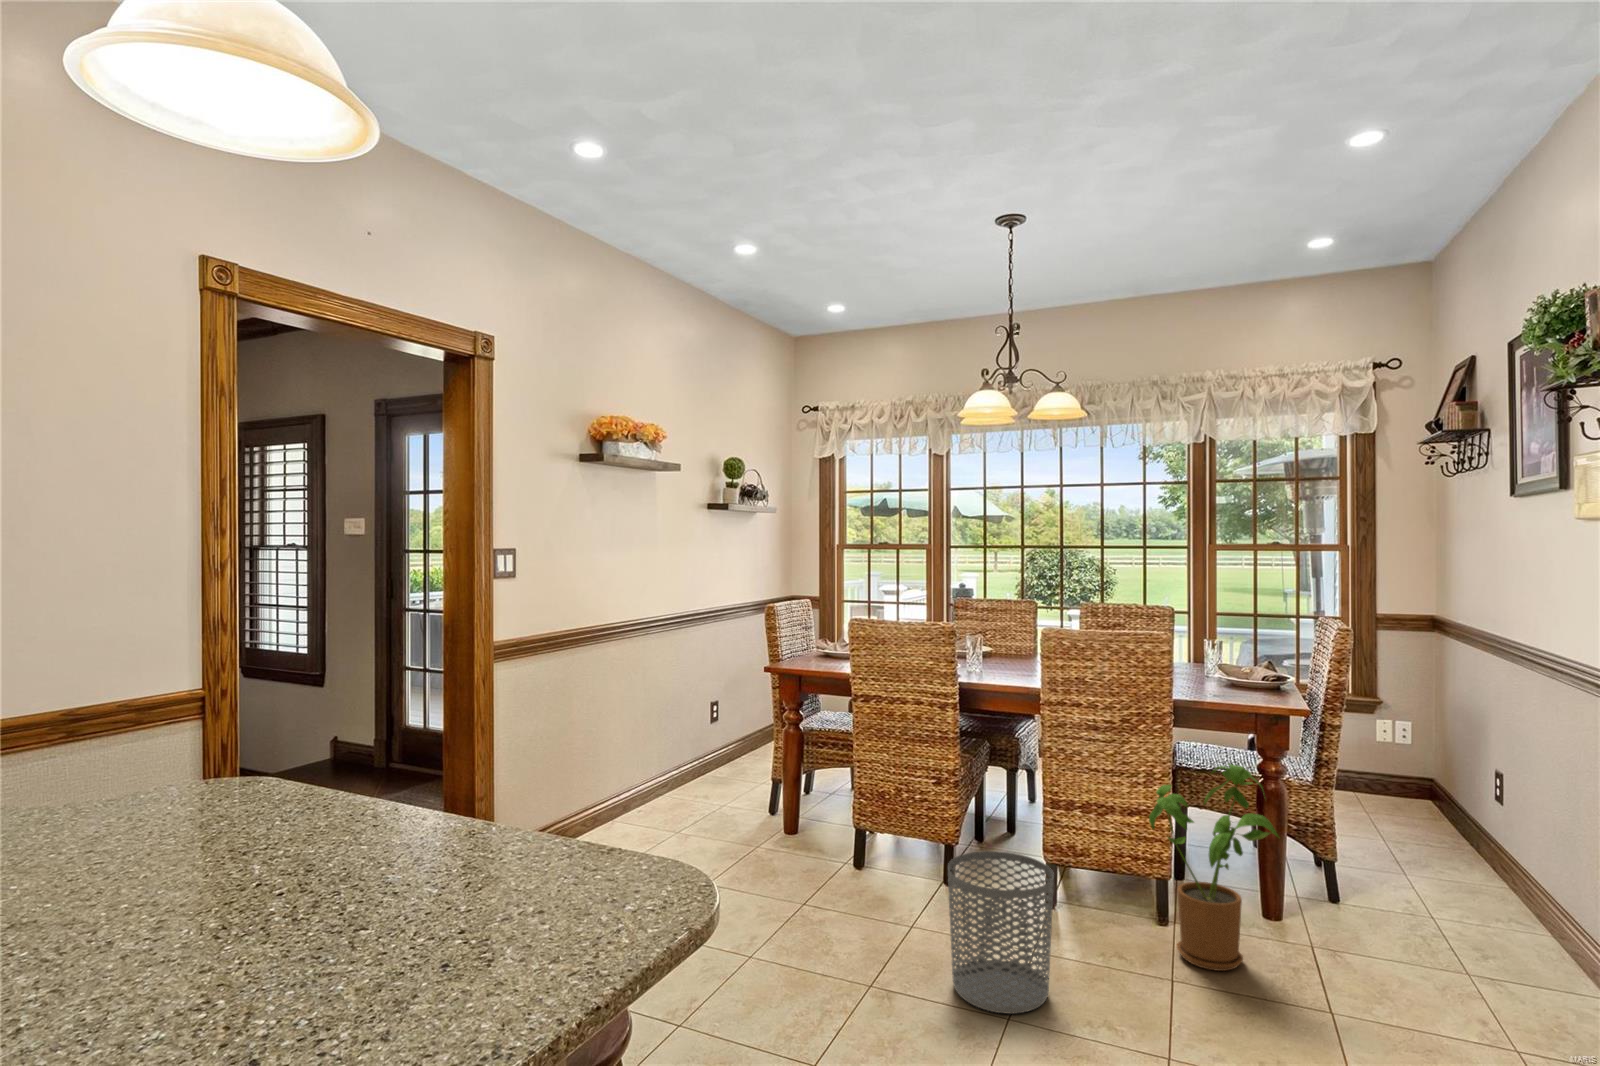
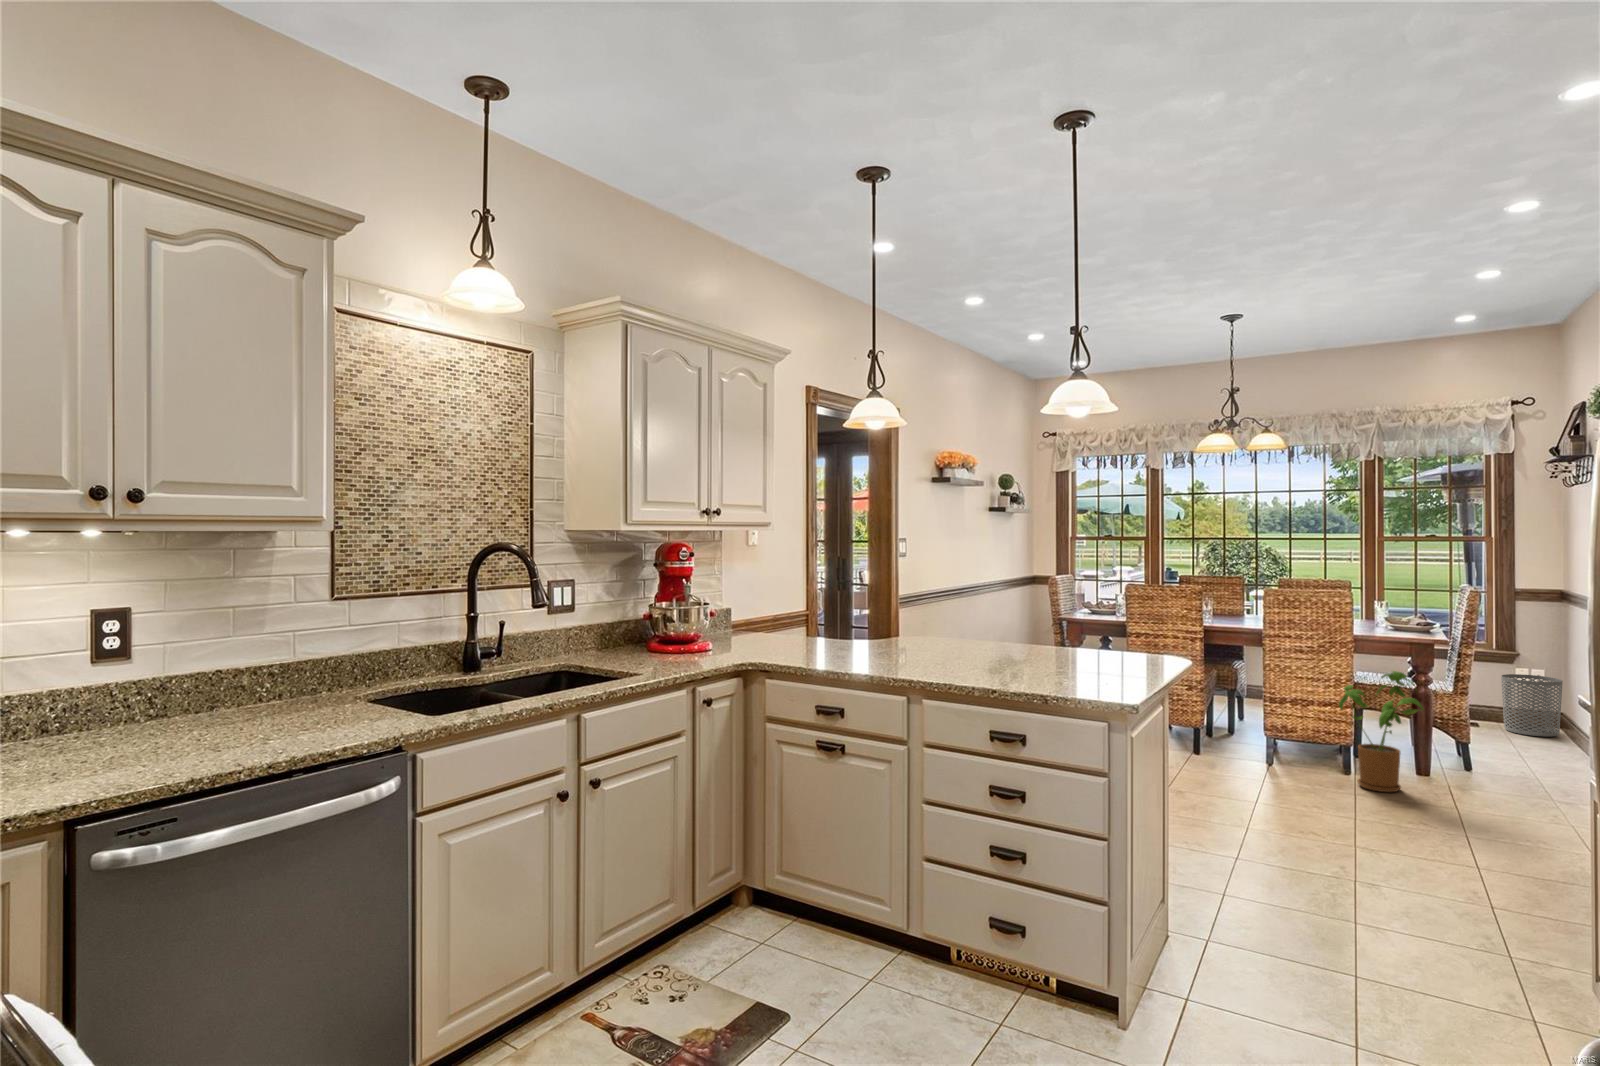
waste bin: present [948,851,1054,1014] -> present [1501,674,1563,737]

